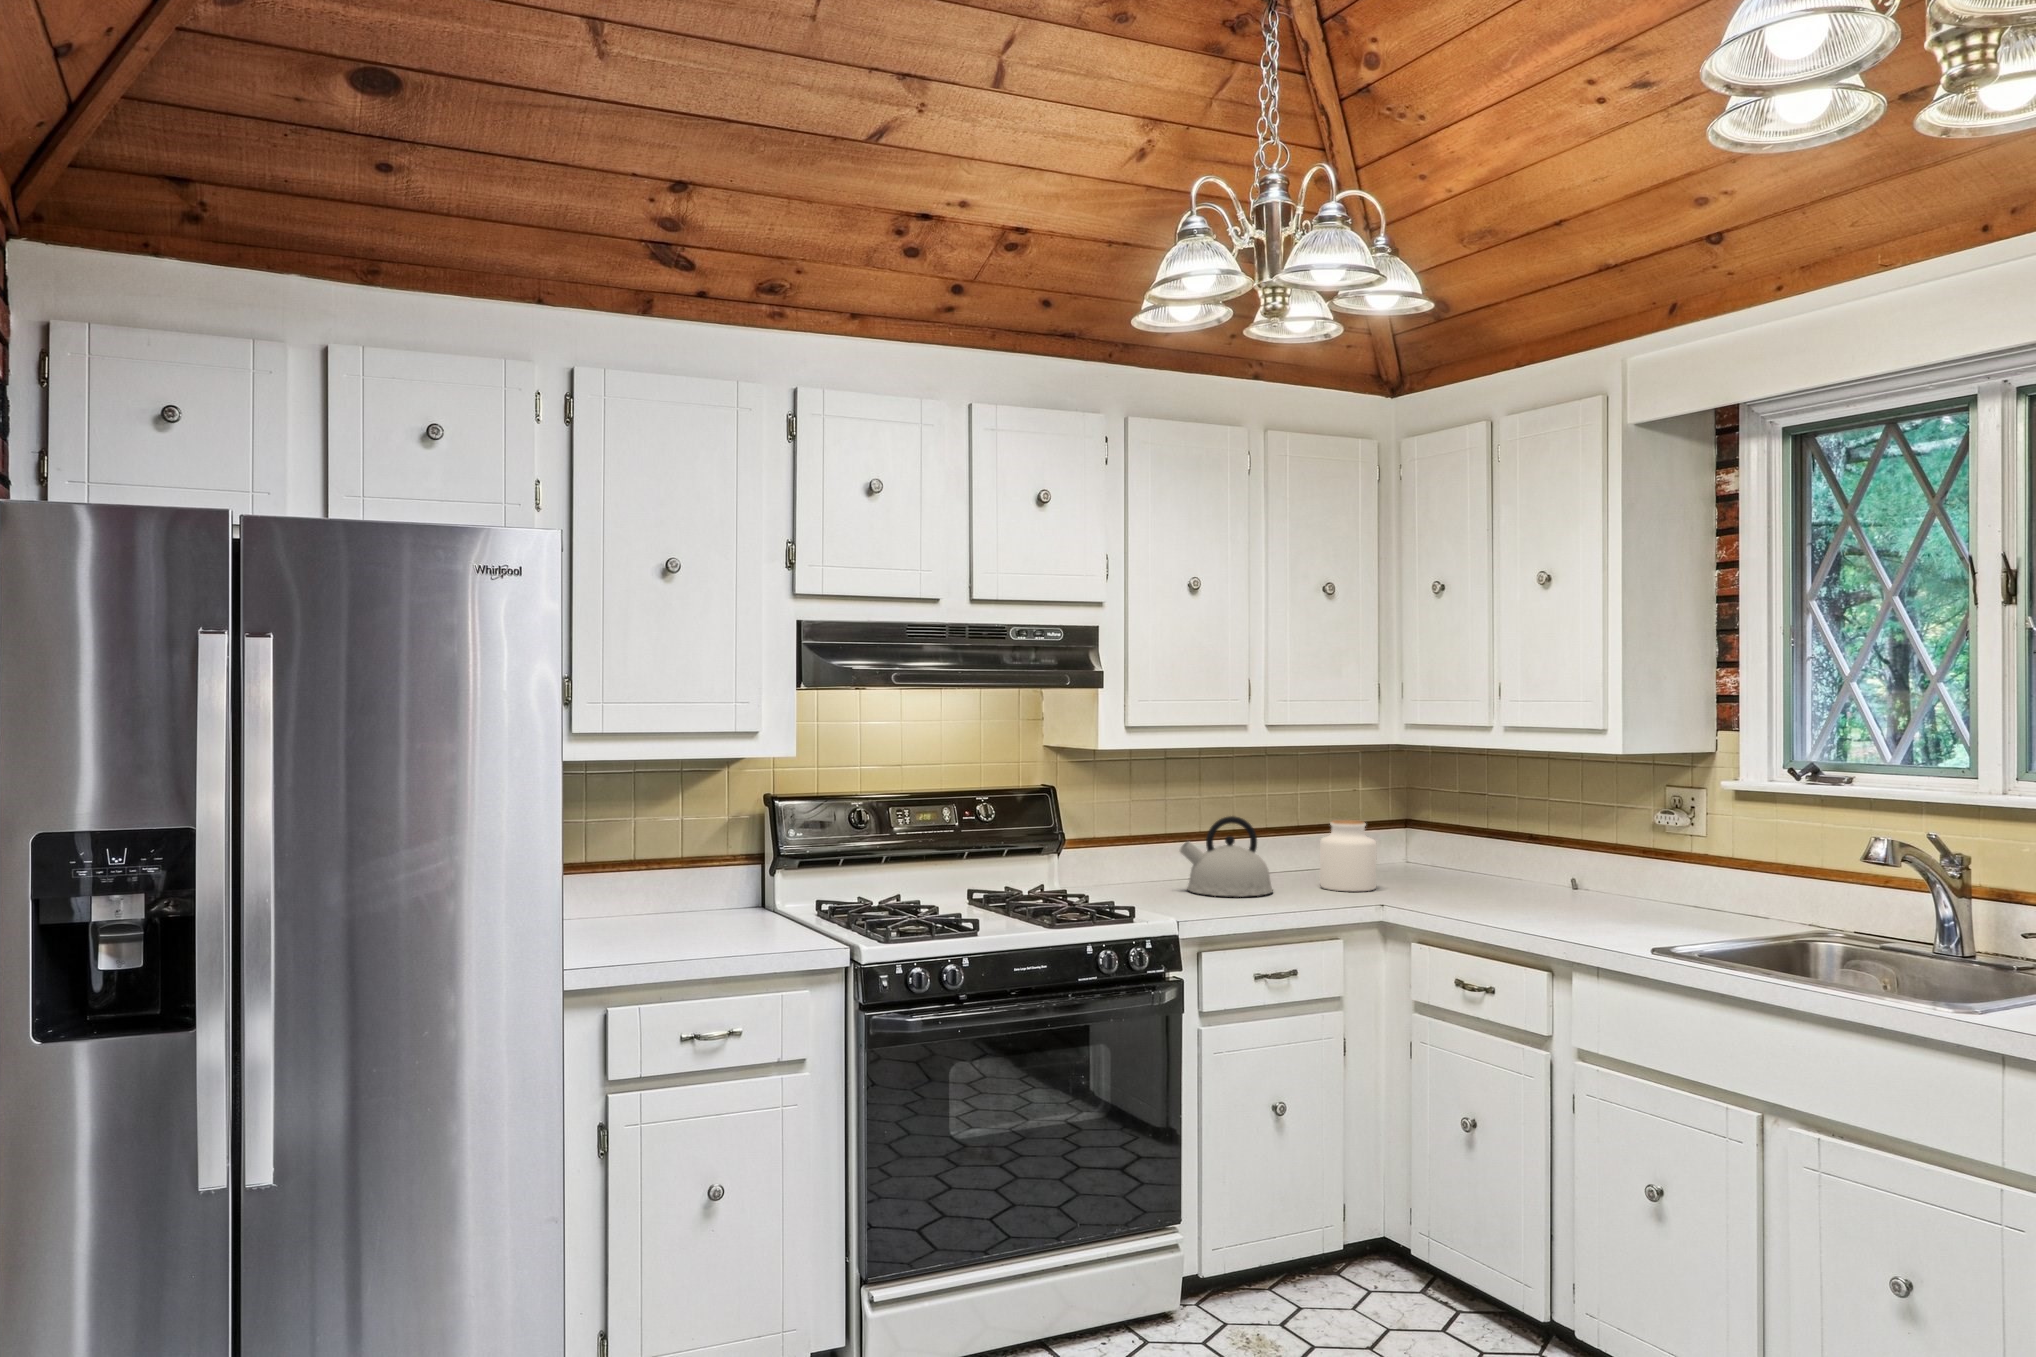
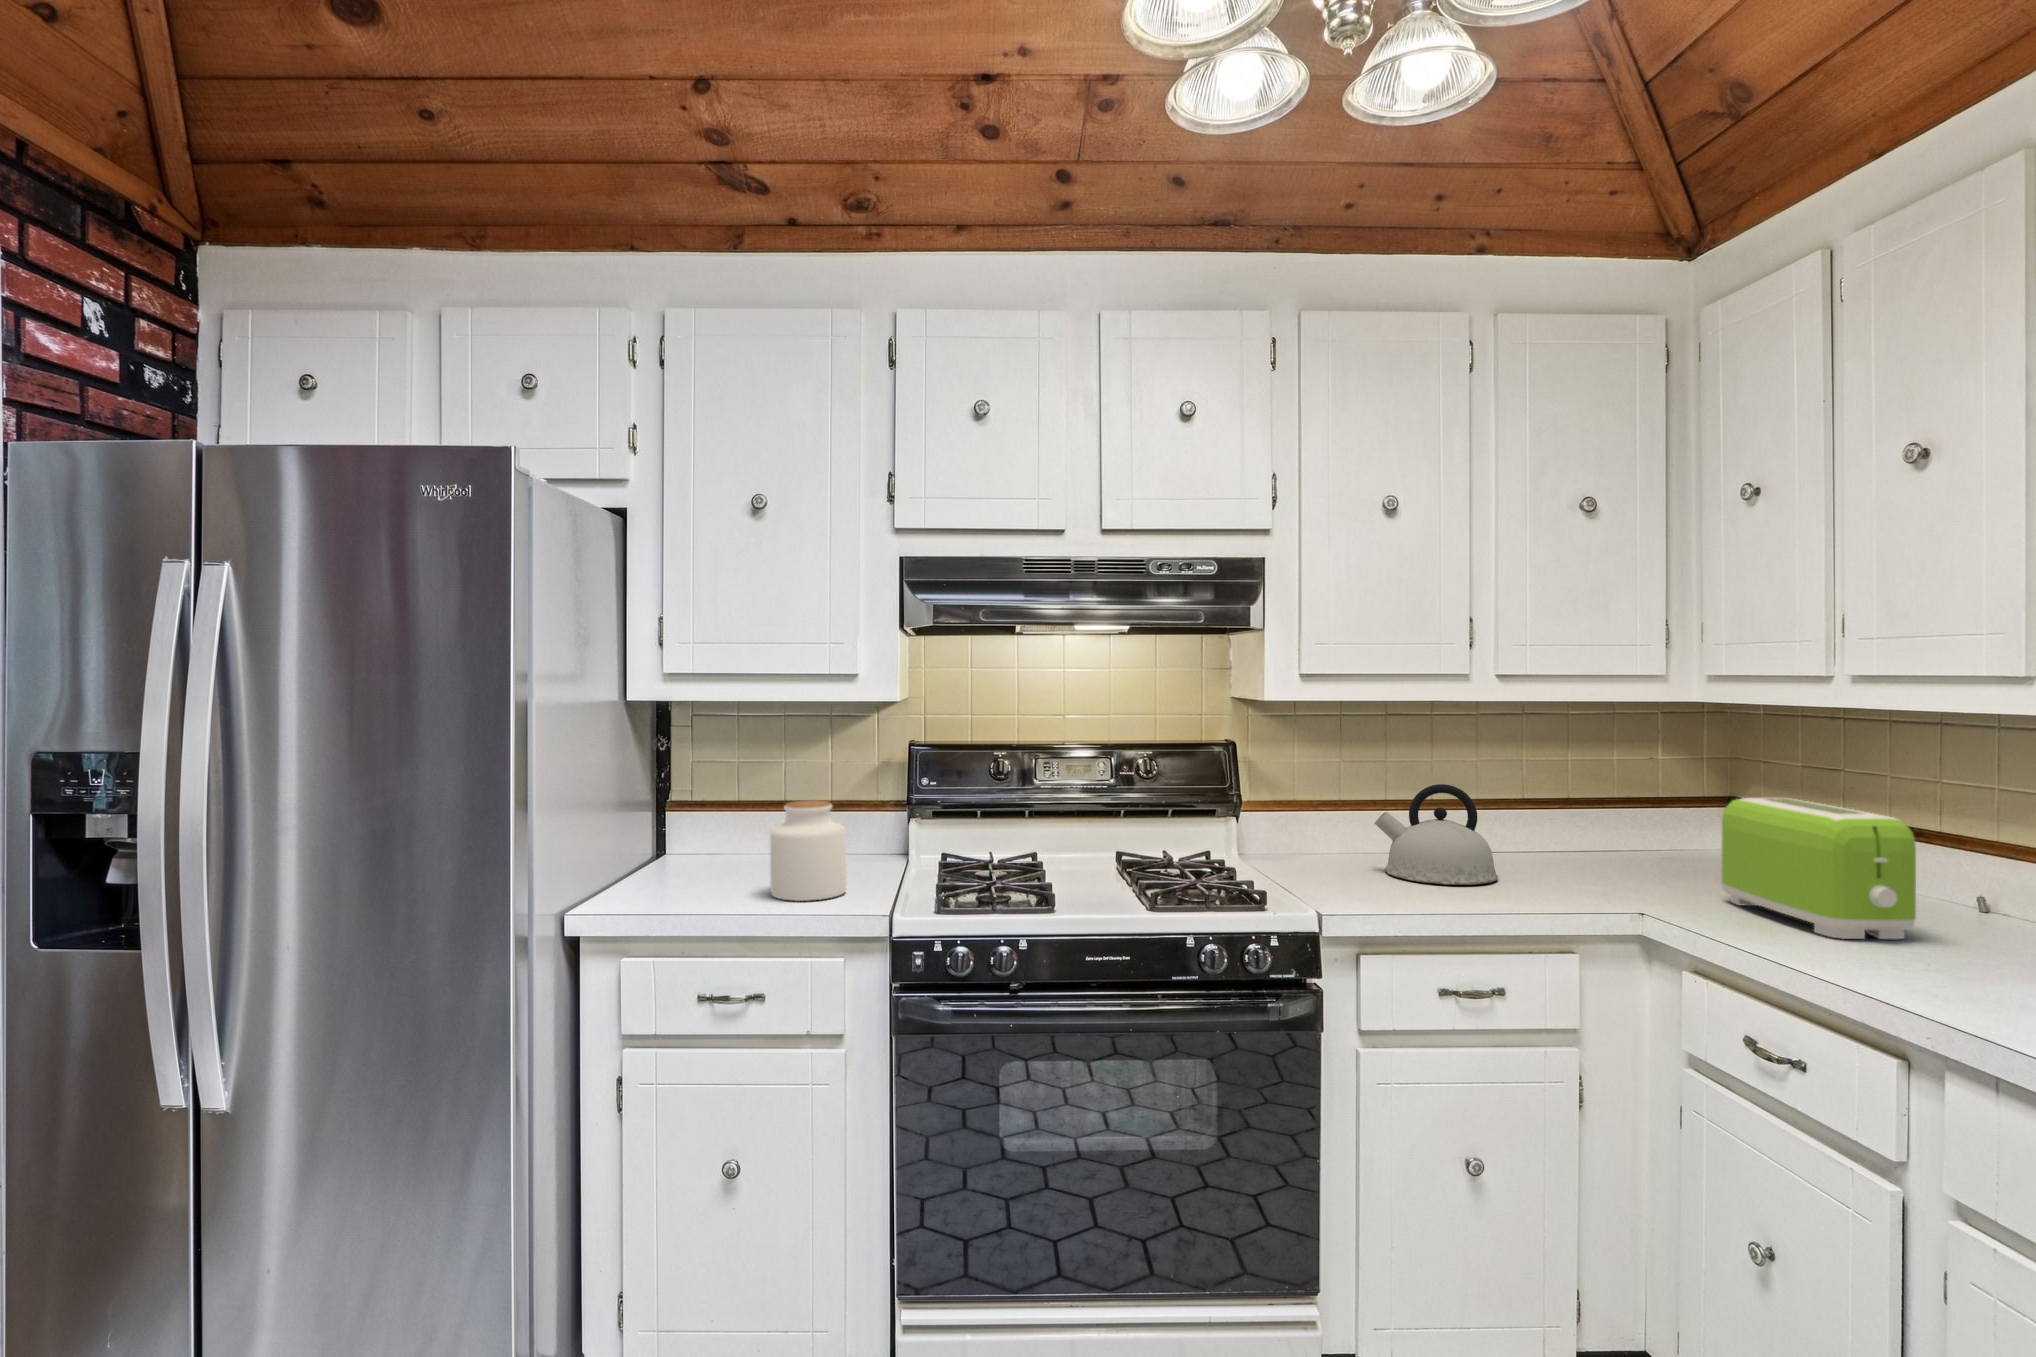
toaster: none [1424,816,1543,910] -> present [1722,798,1916,939]
jar: present [1320,820,1377,891] -> present [770,800,847,901]

